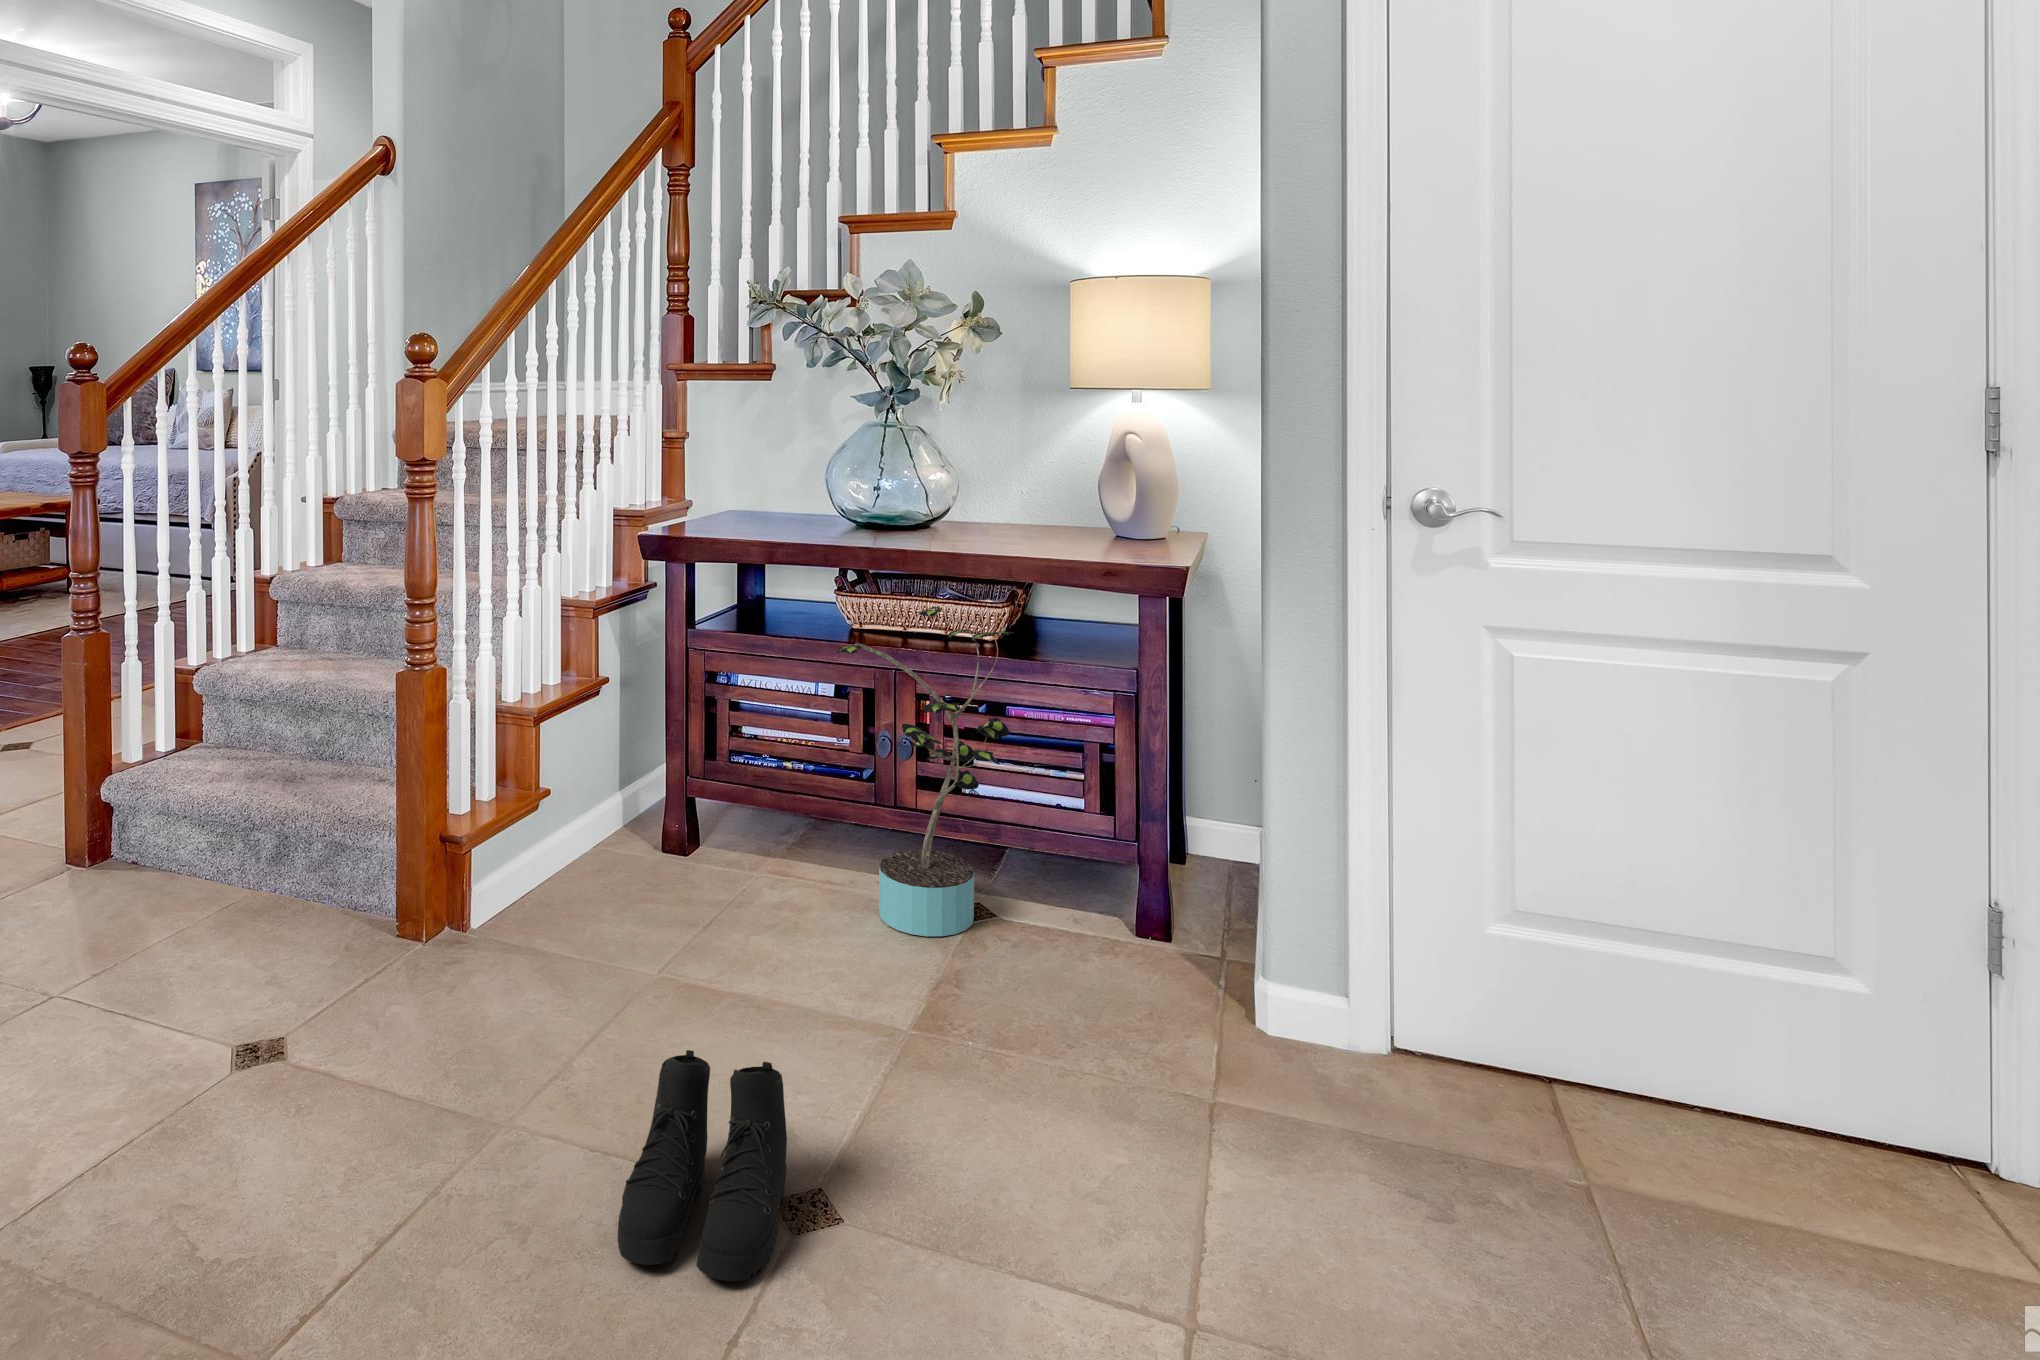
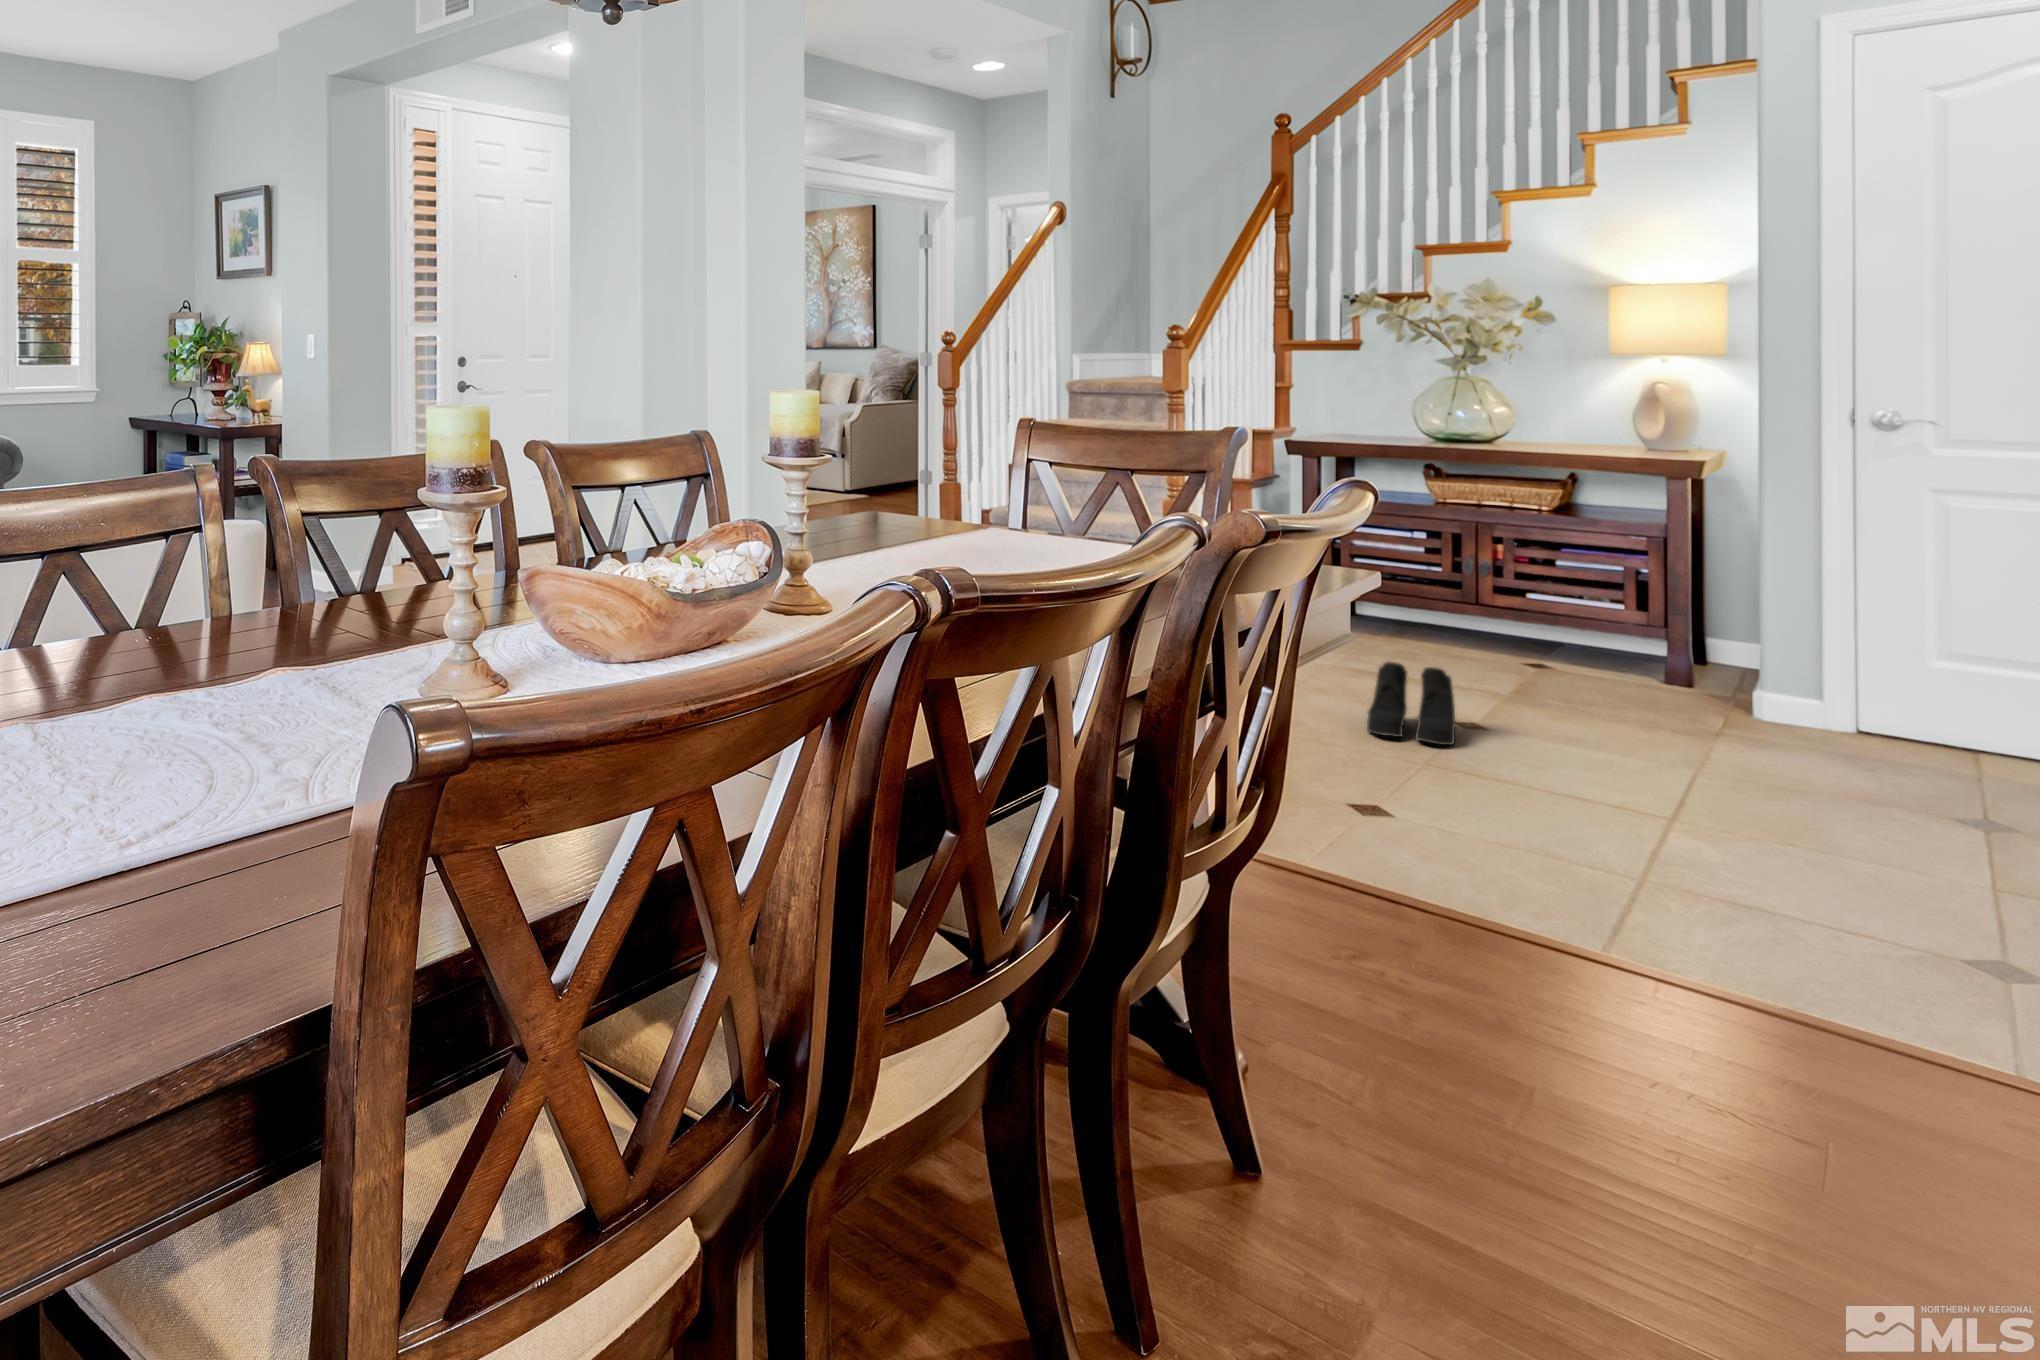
potted plant: present [837,607,1015,936] -> none [1438,484,1569,674]

